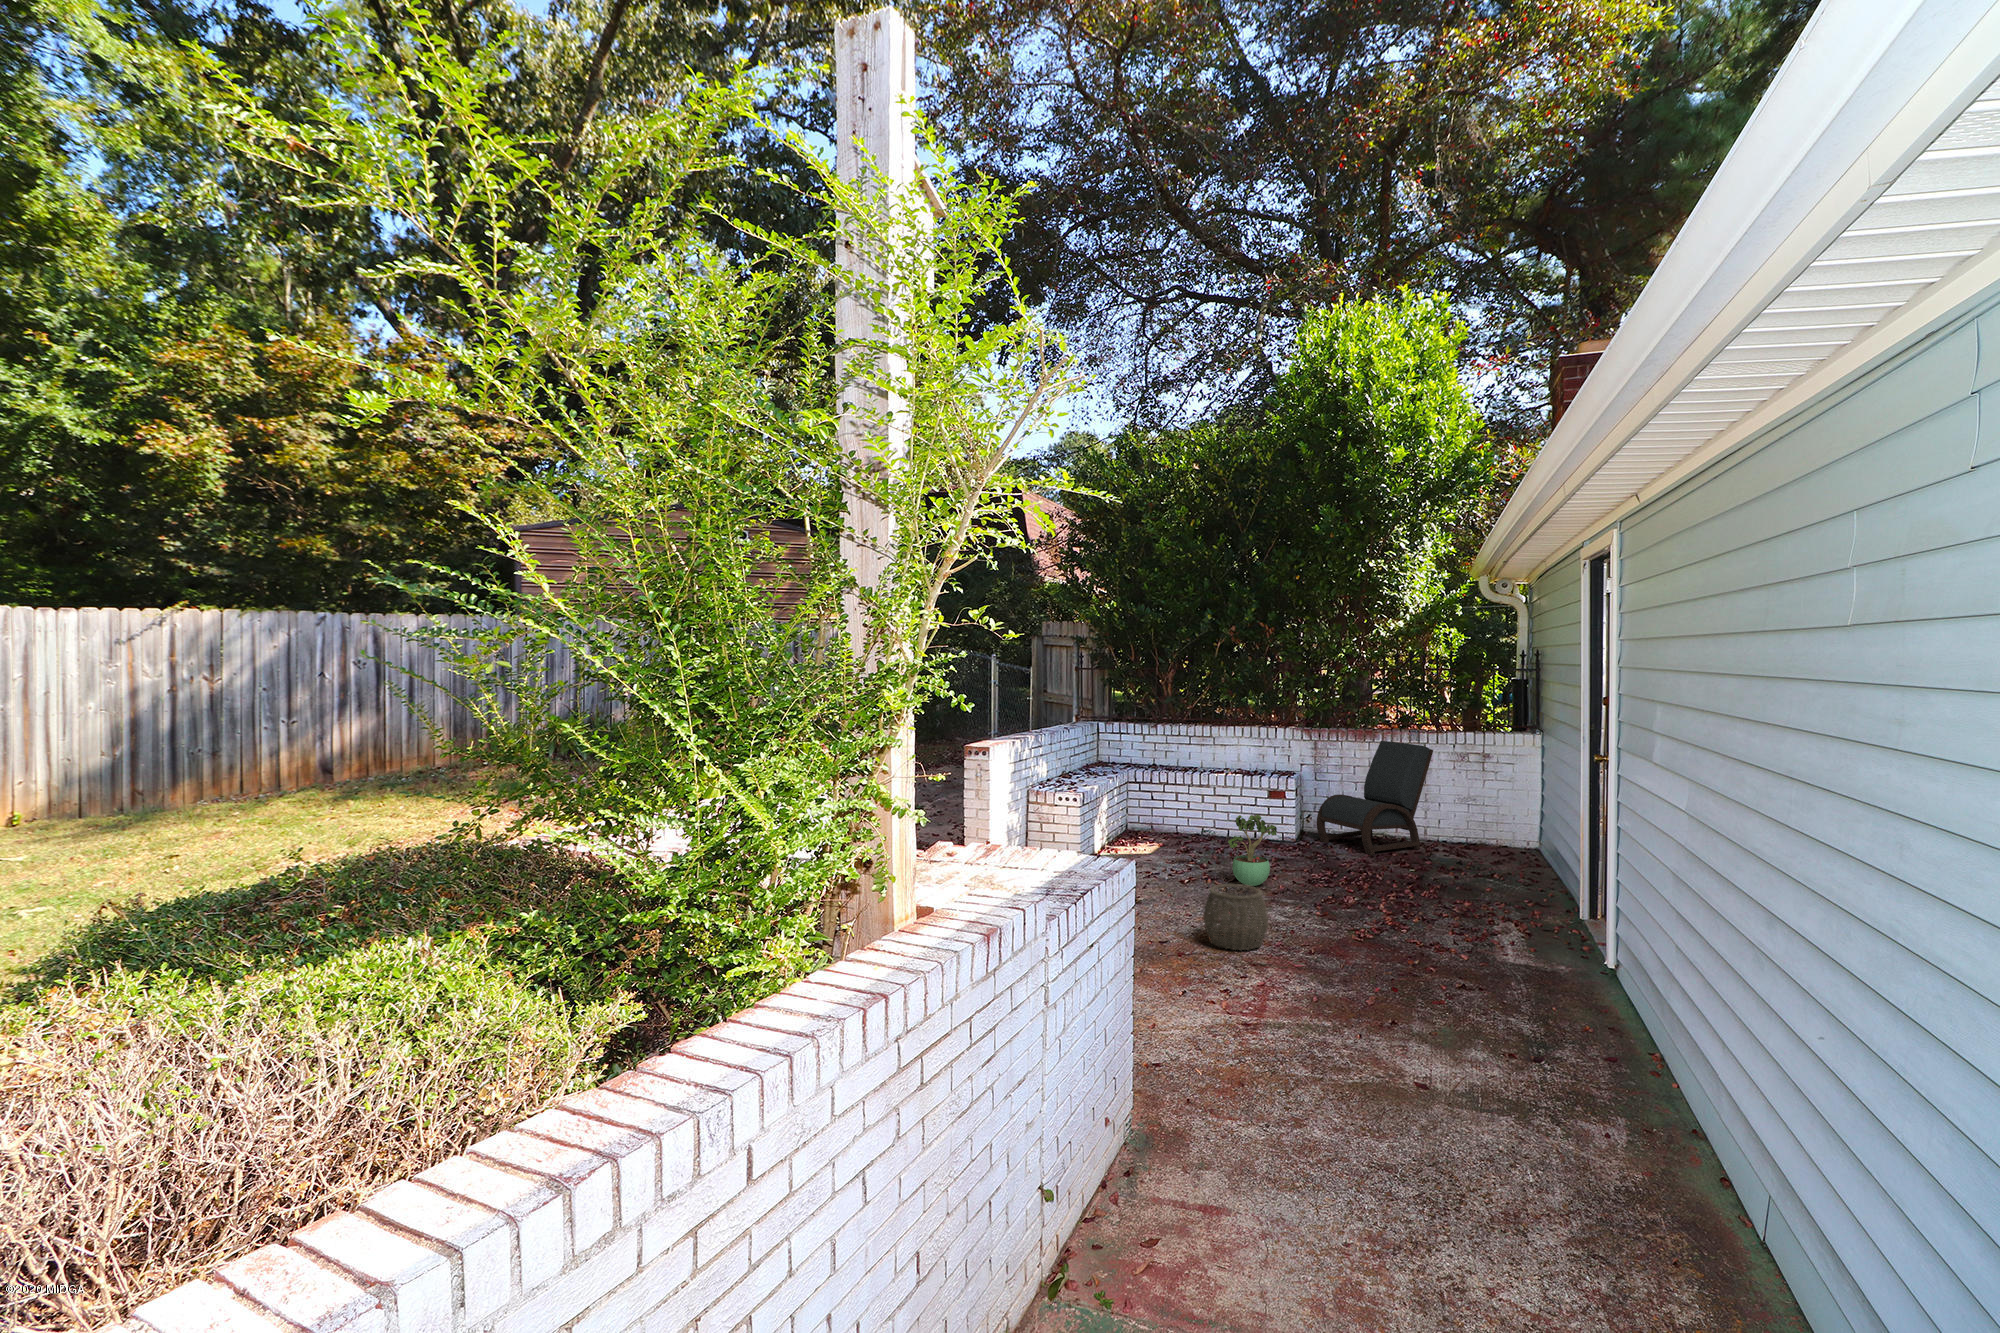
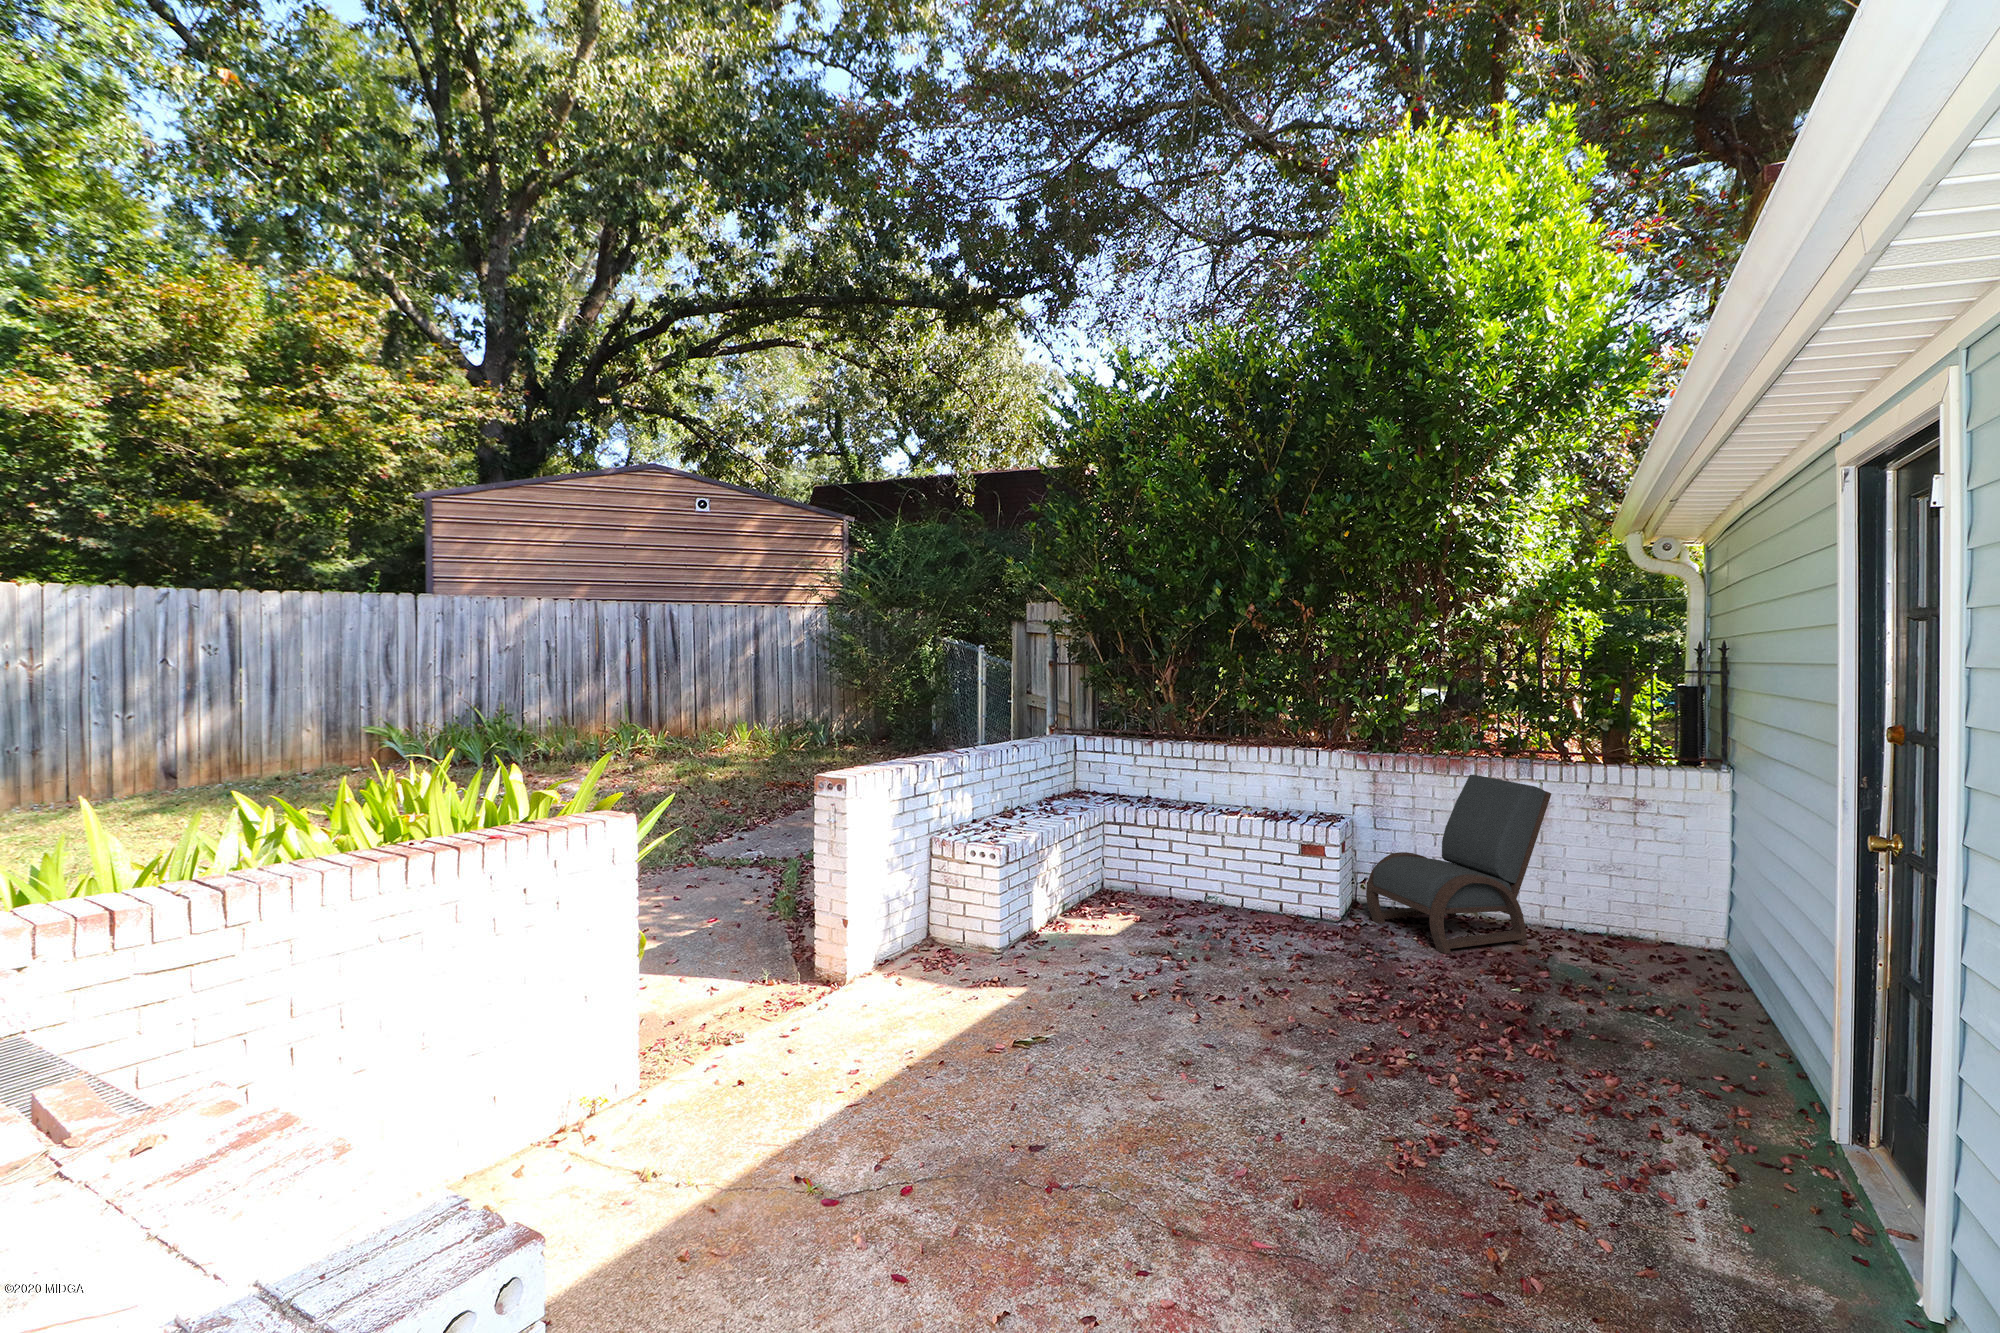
potted plant: present [1228,814,1277,886] -> none [1185,903,1263,1018]
woven basket: present [1204,884,1268,950] -> none [1055,1064,1175,1214]

